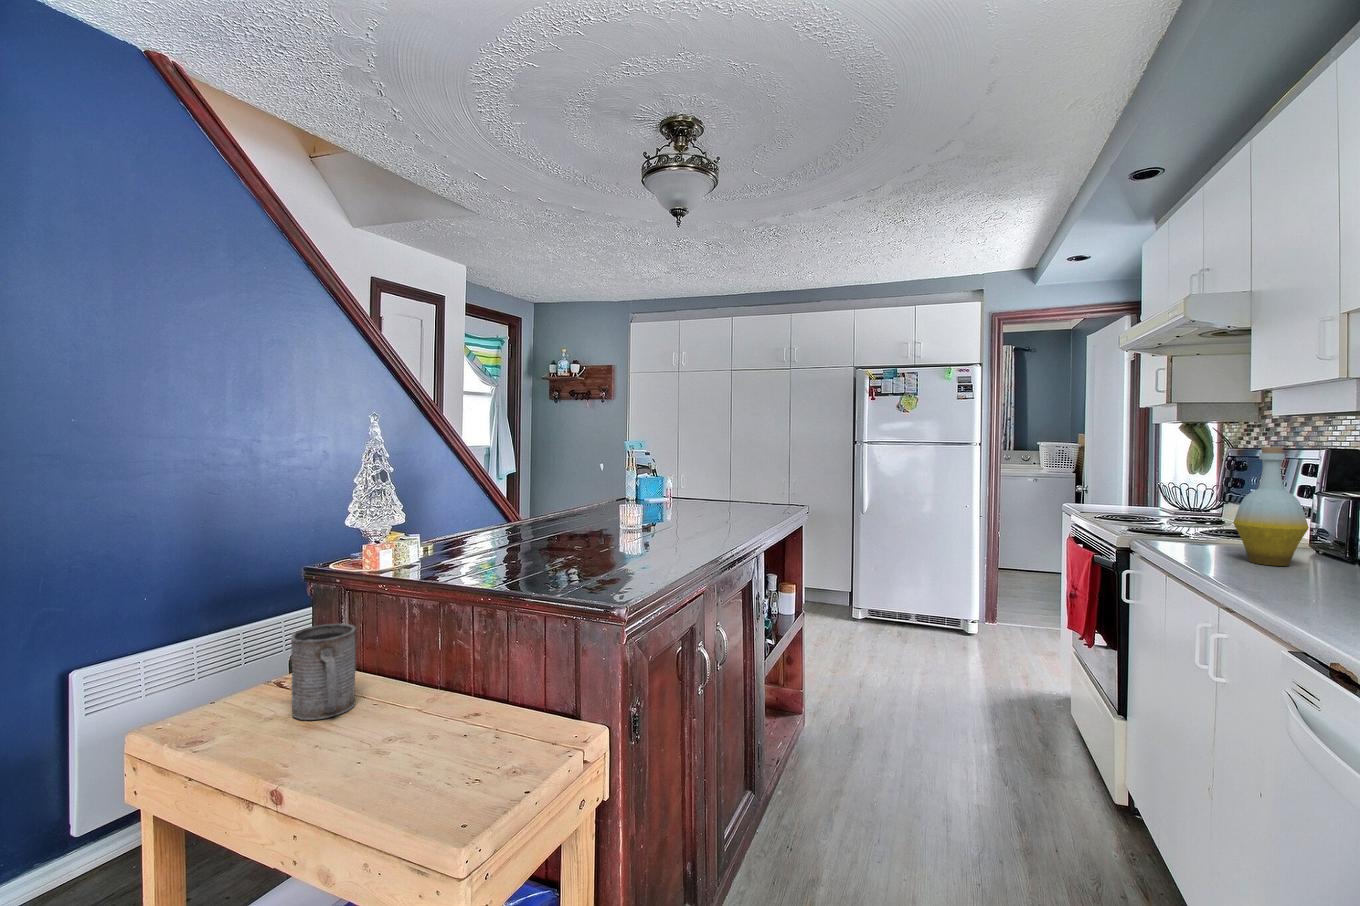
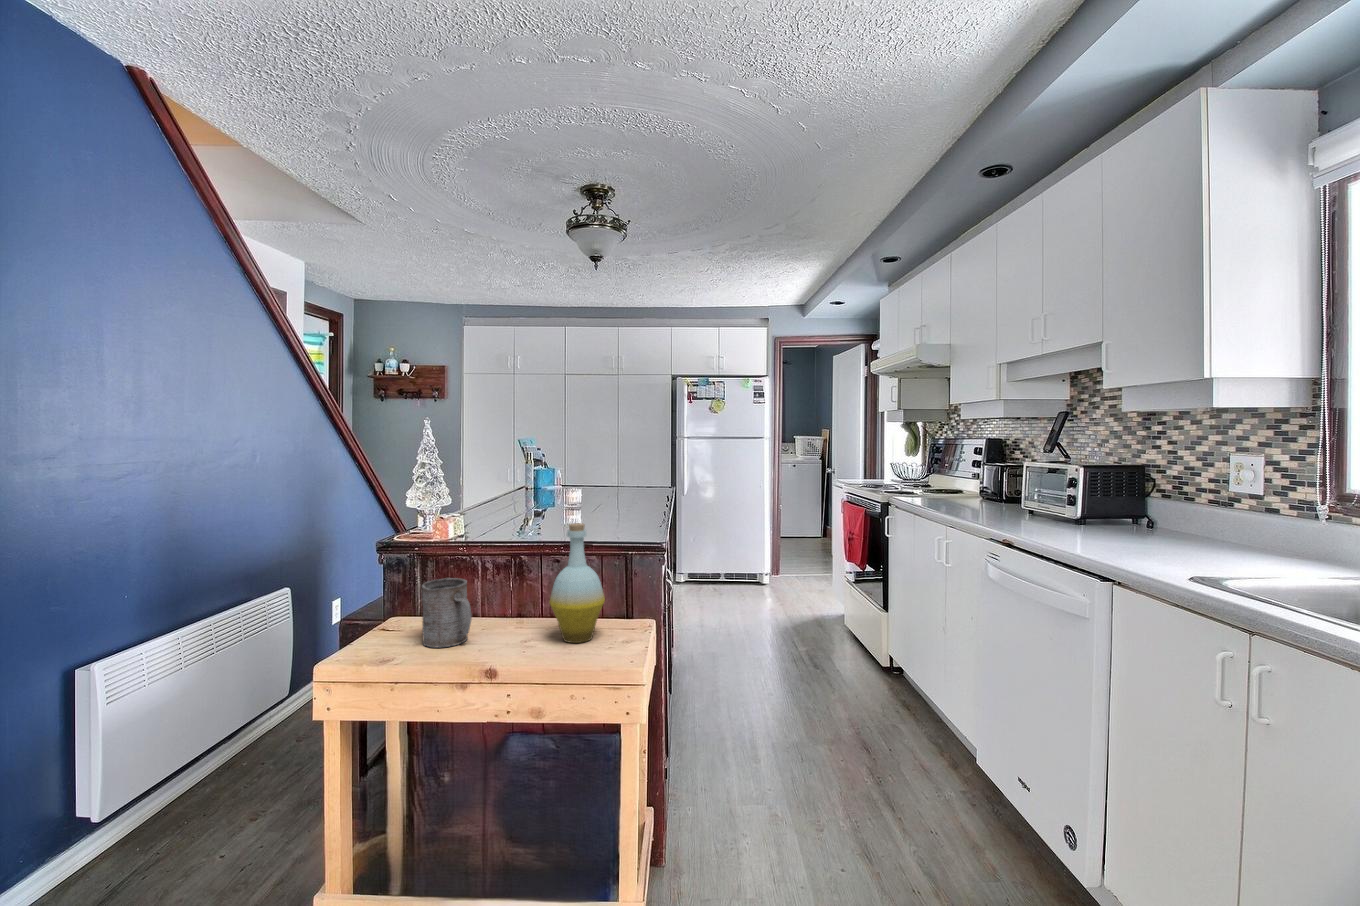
bottle: present [1234,447,1309,566] -> present [550,523,605,643]

